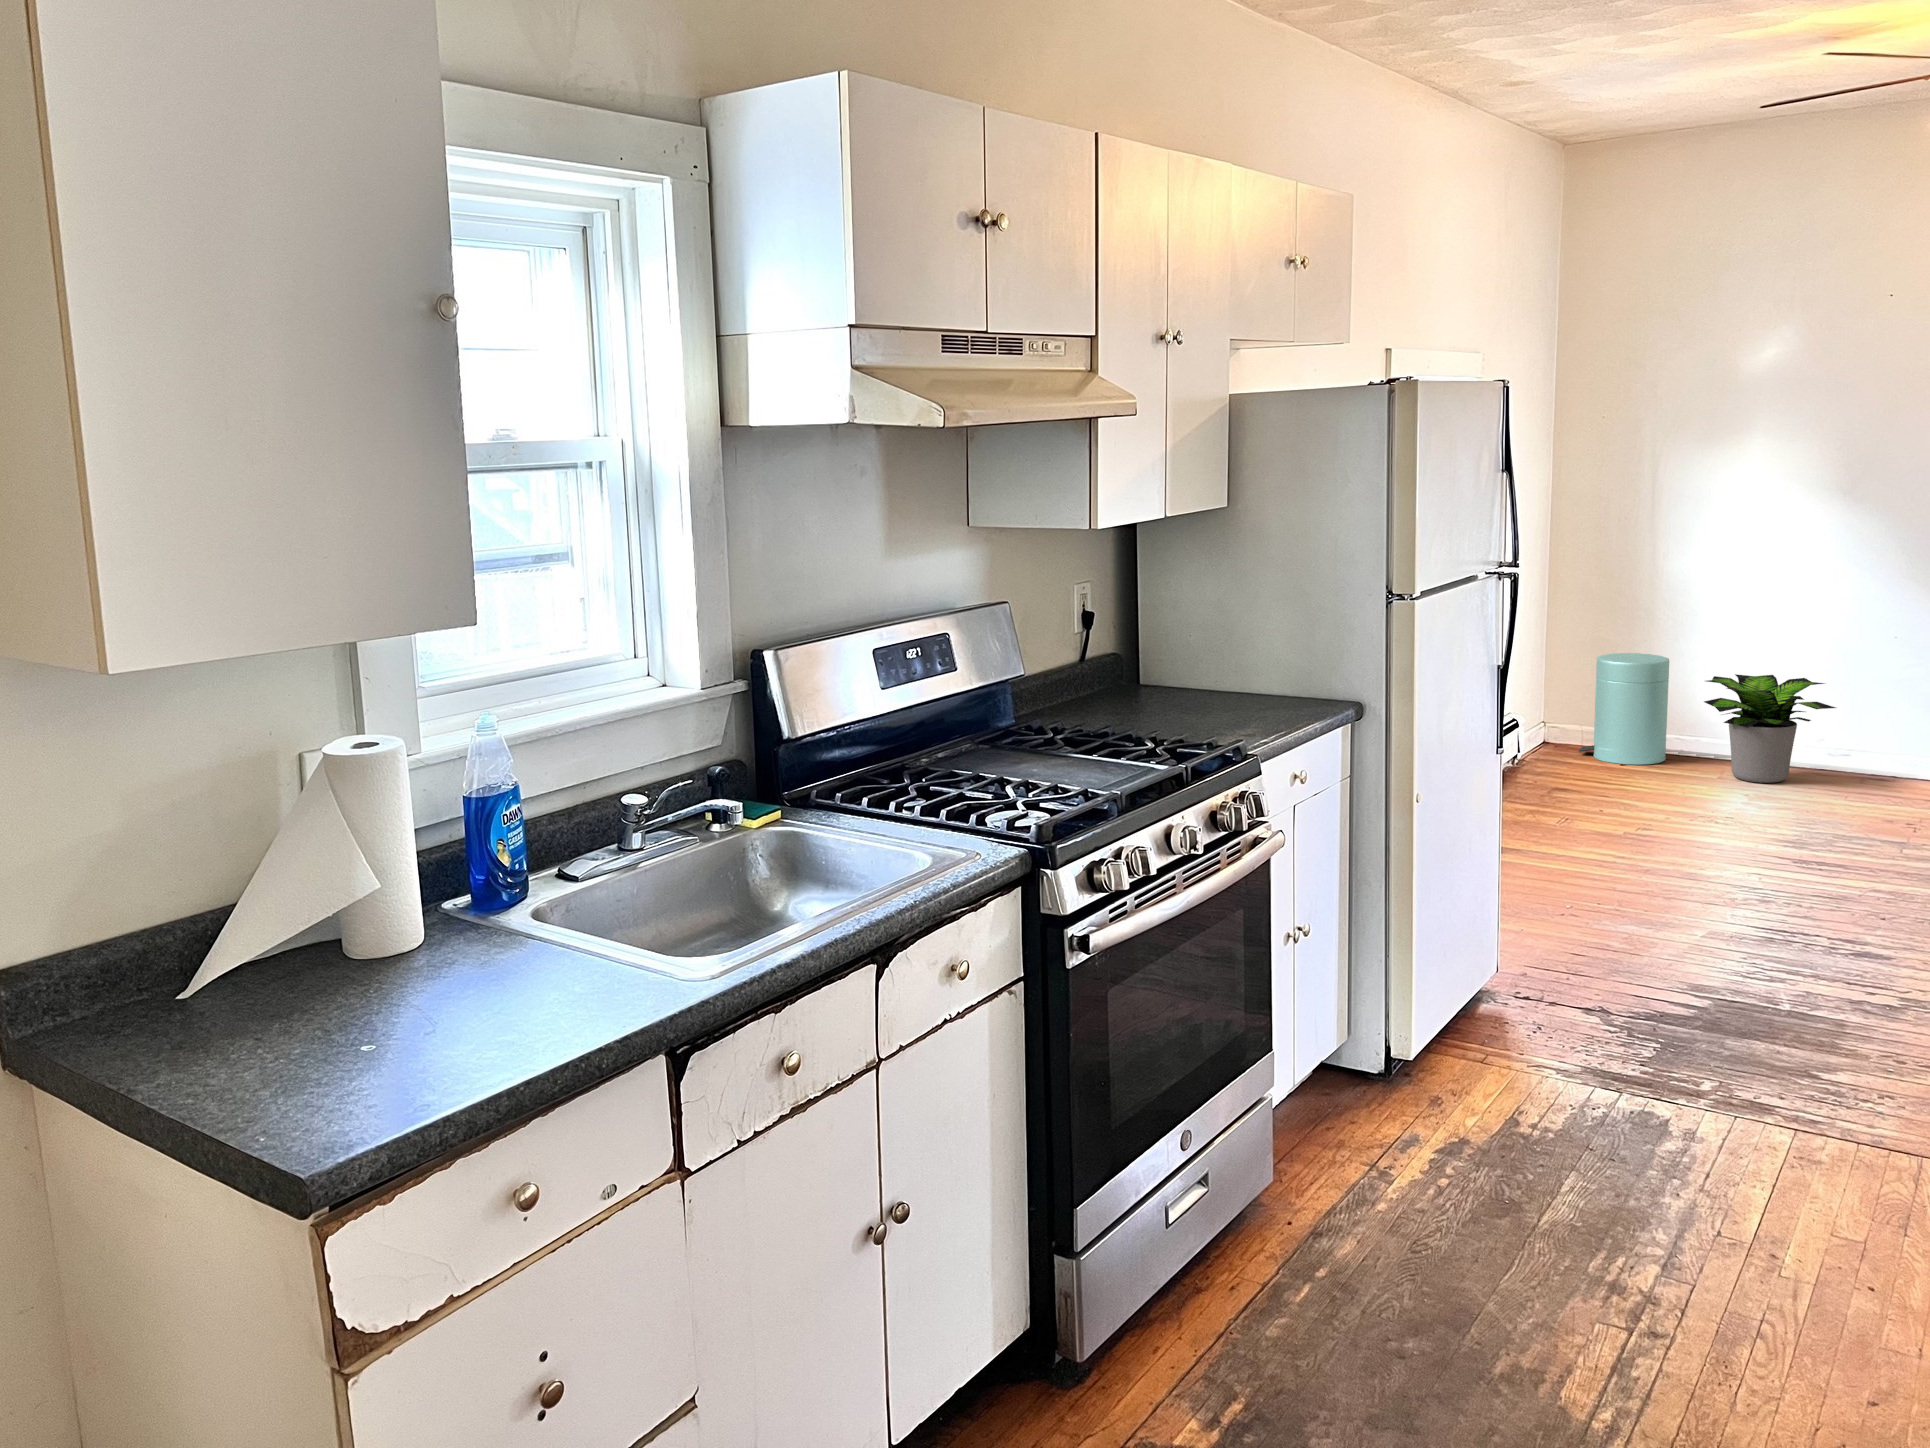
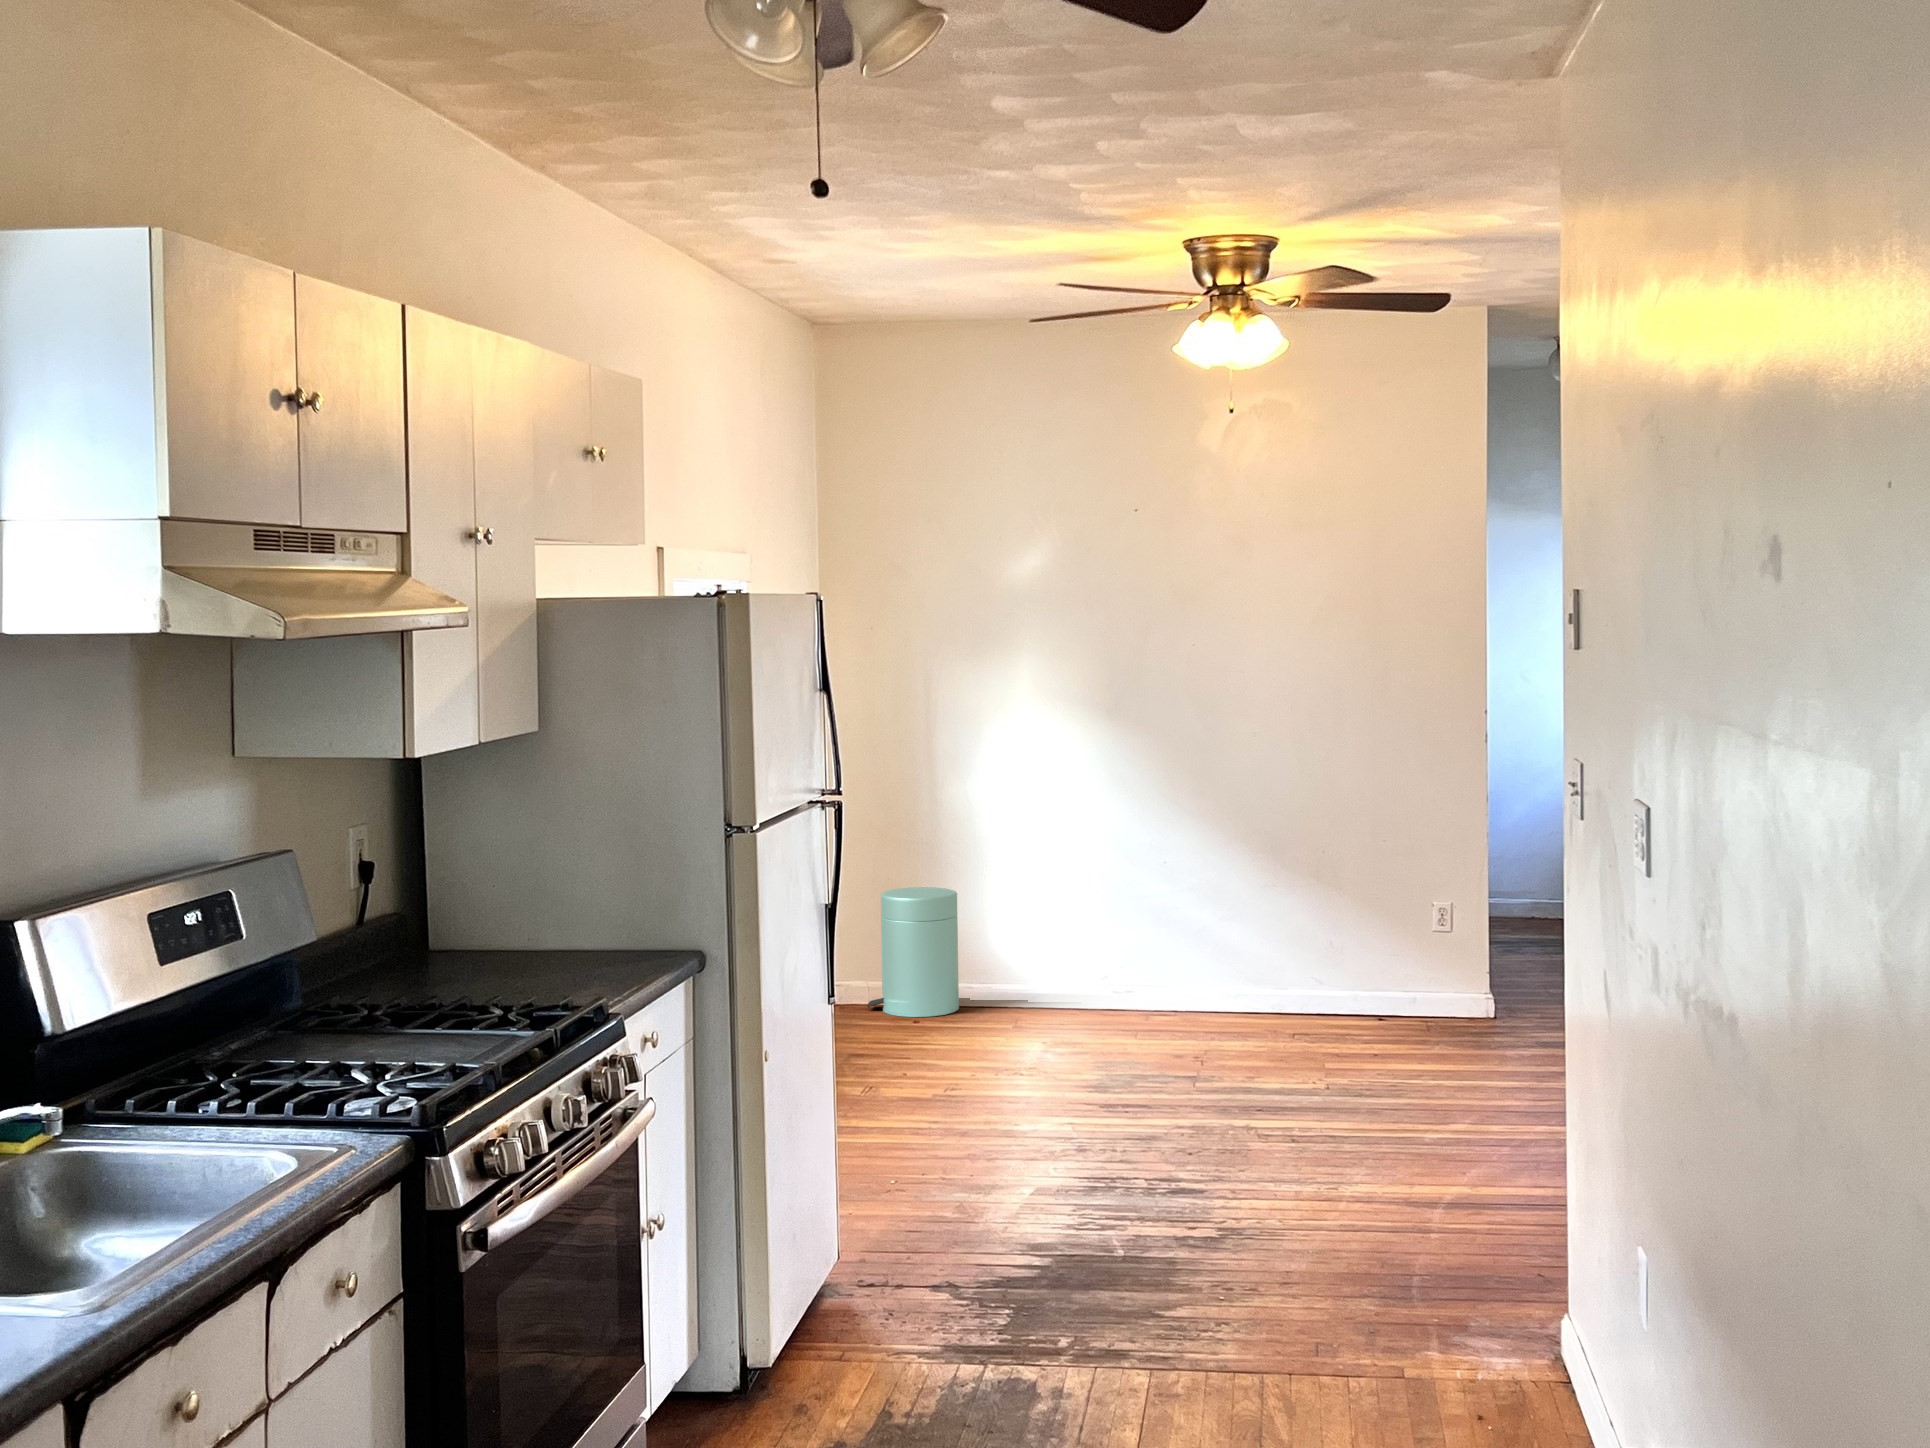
potted plant: present [1704,674,1836,783] -> none [994,904,1126,1025]

